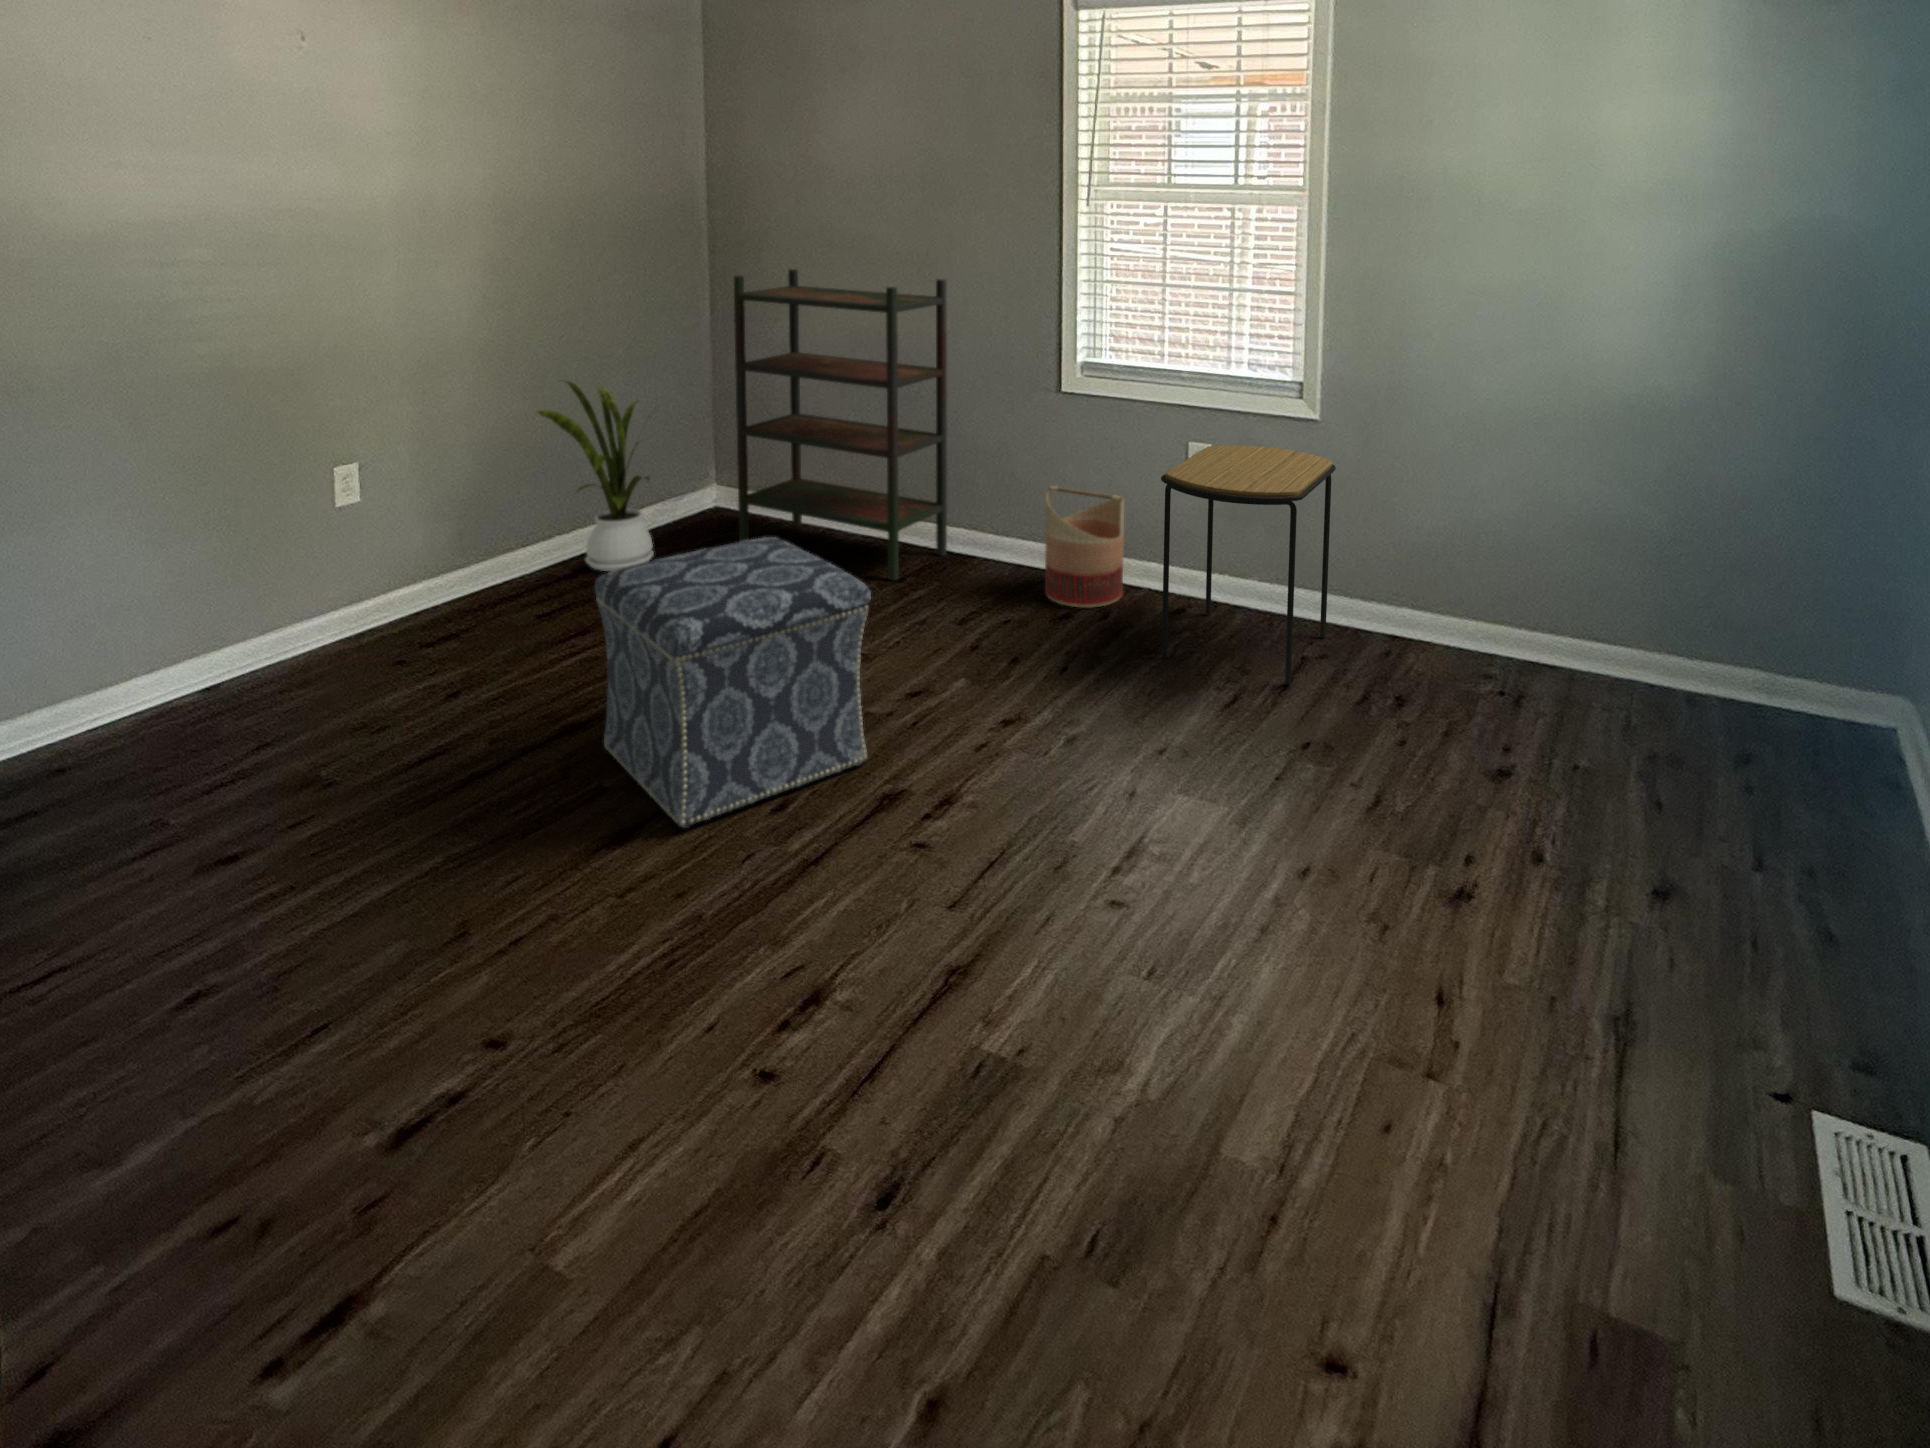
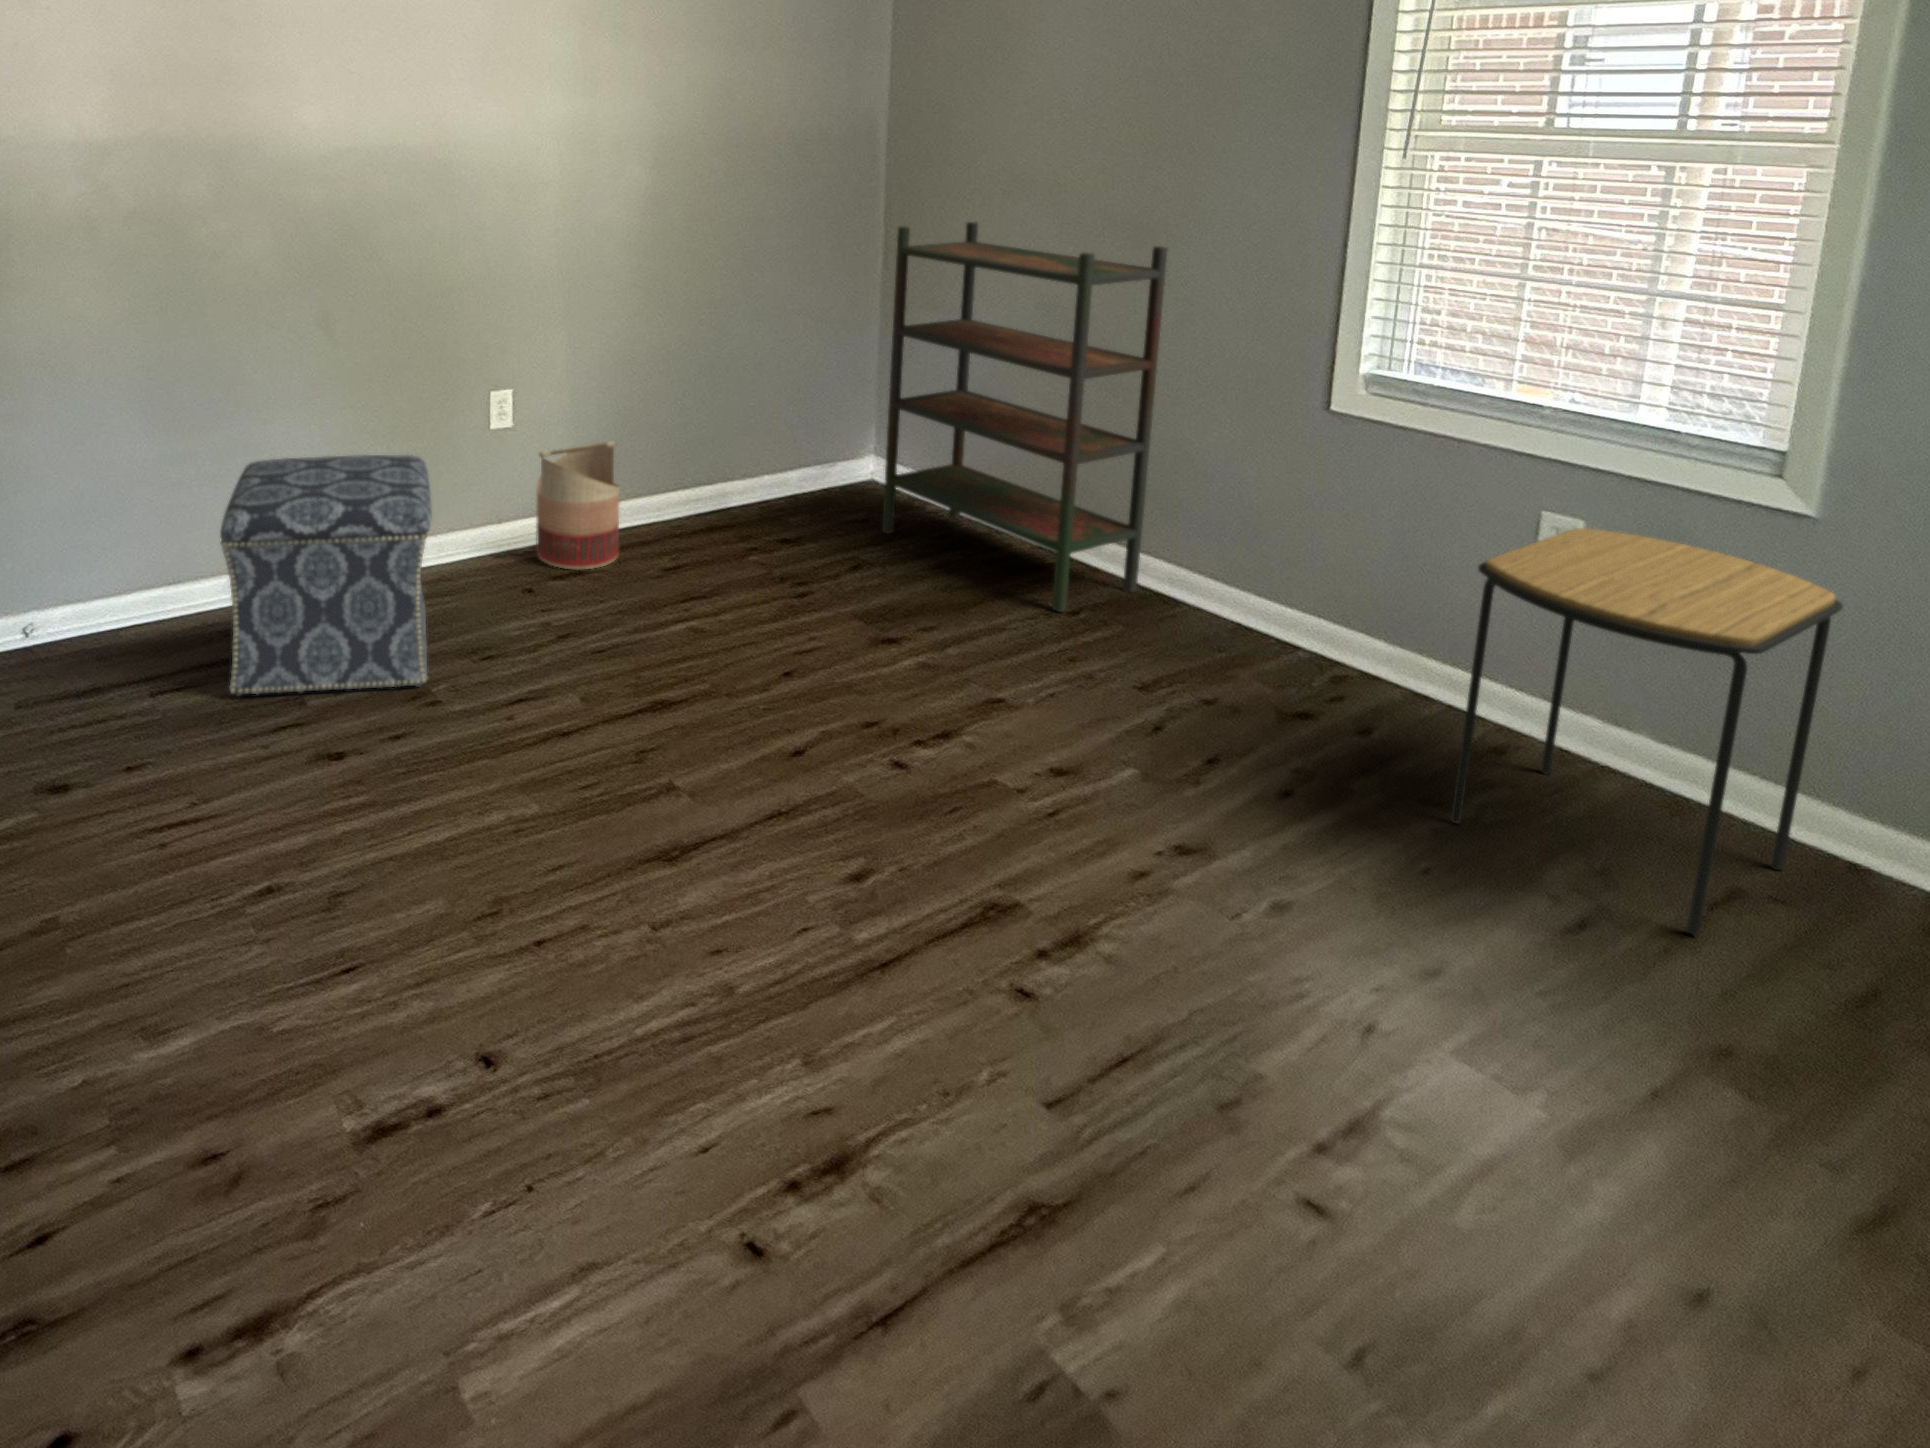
house plant: present [538,381,655,571] -> none [677,327,808,535]
basket: present [1045,486,1124,607] -> present [536,441,619,569]
ottoman: present [595,537,871,828] -> present [220,455,432,696]

